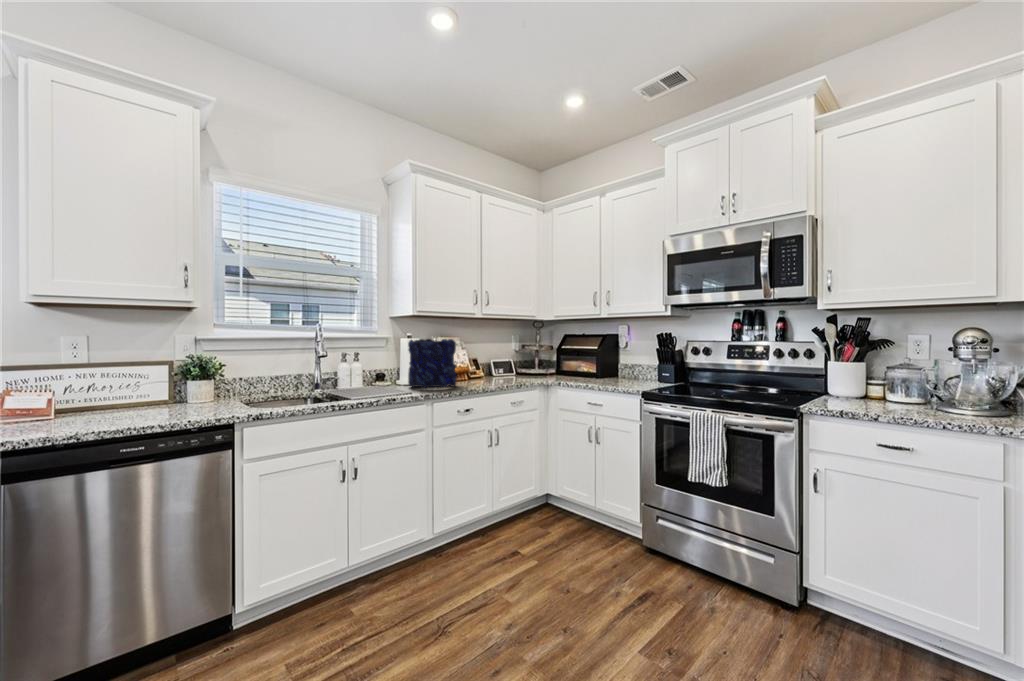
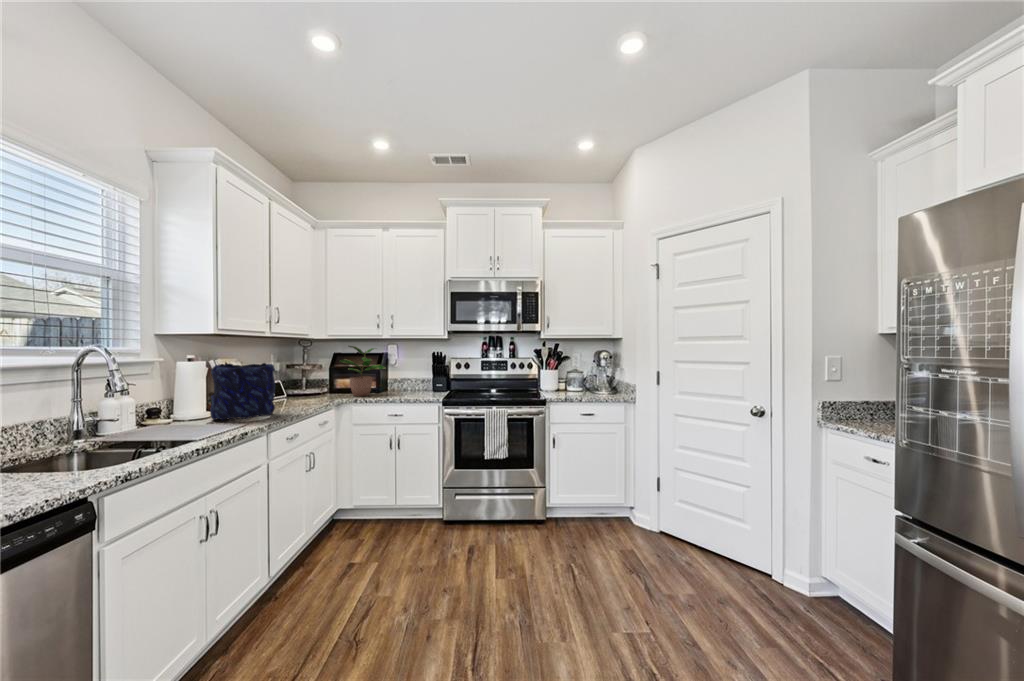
potted plant: none [550,323,593,380] -> present [339,346,386,396]

